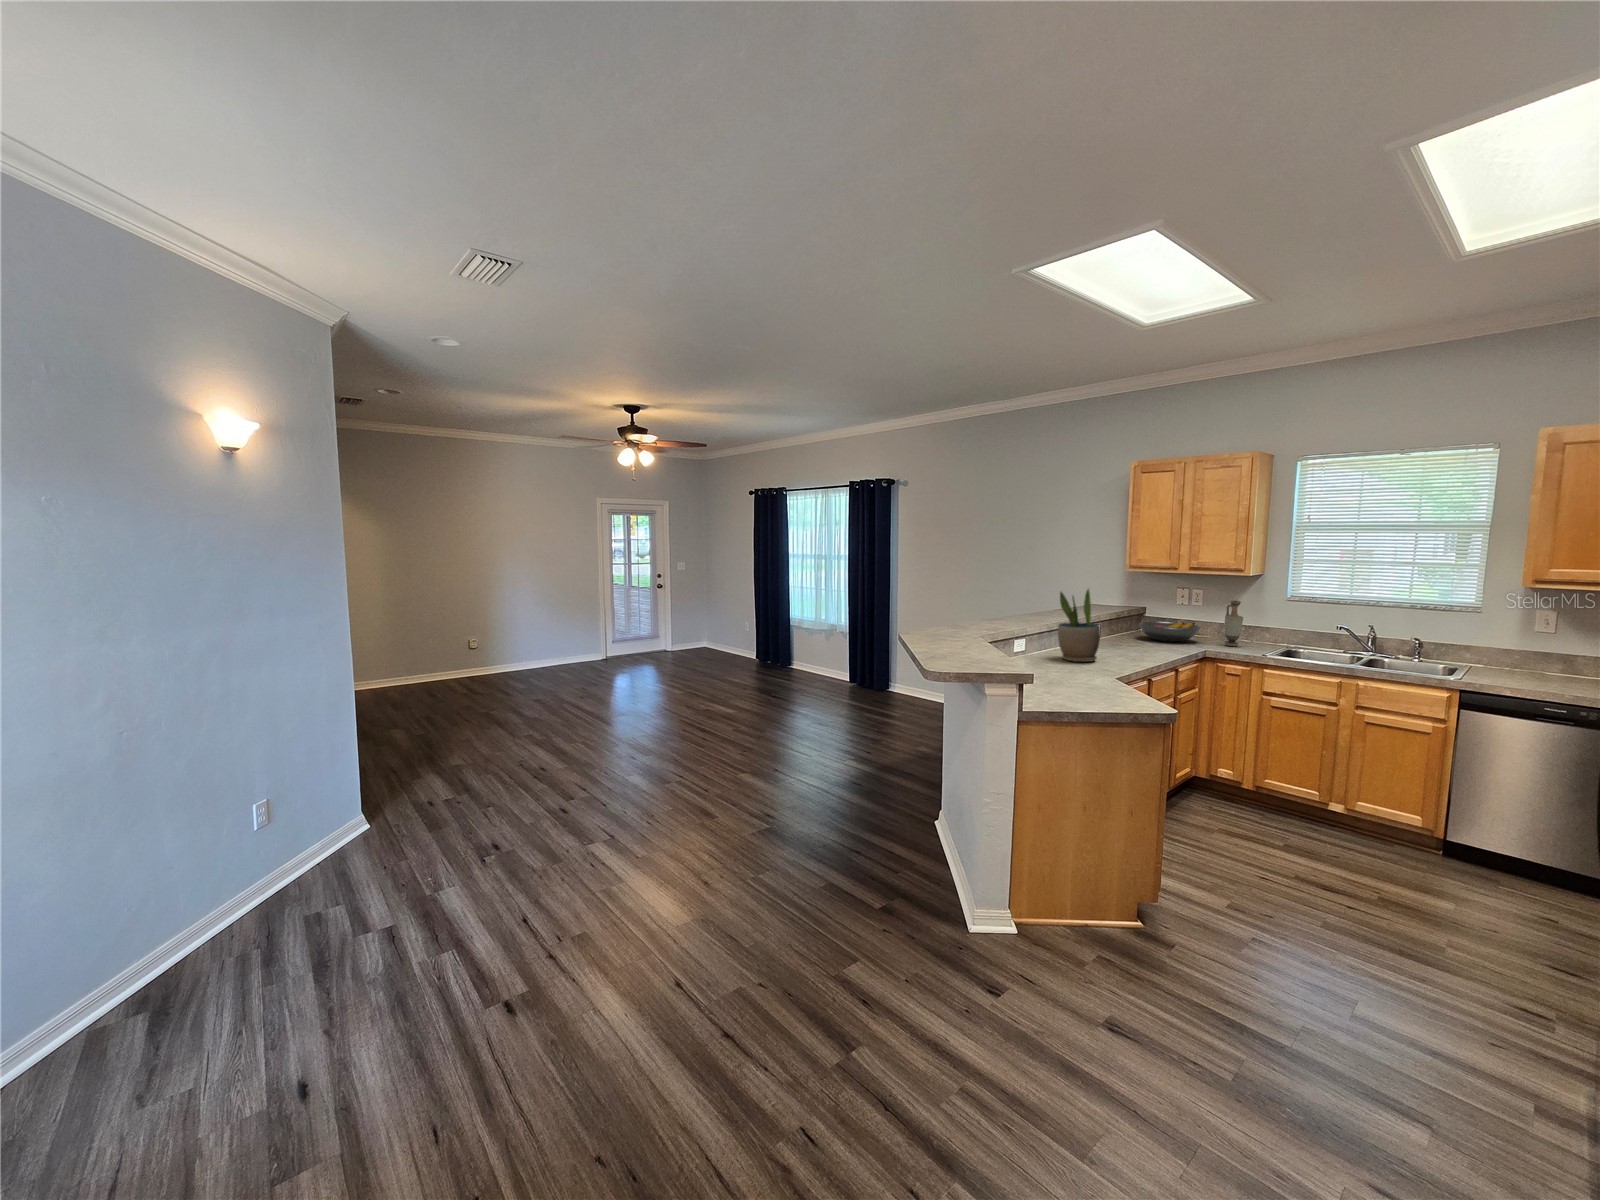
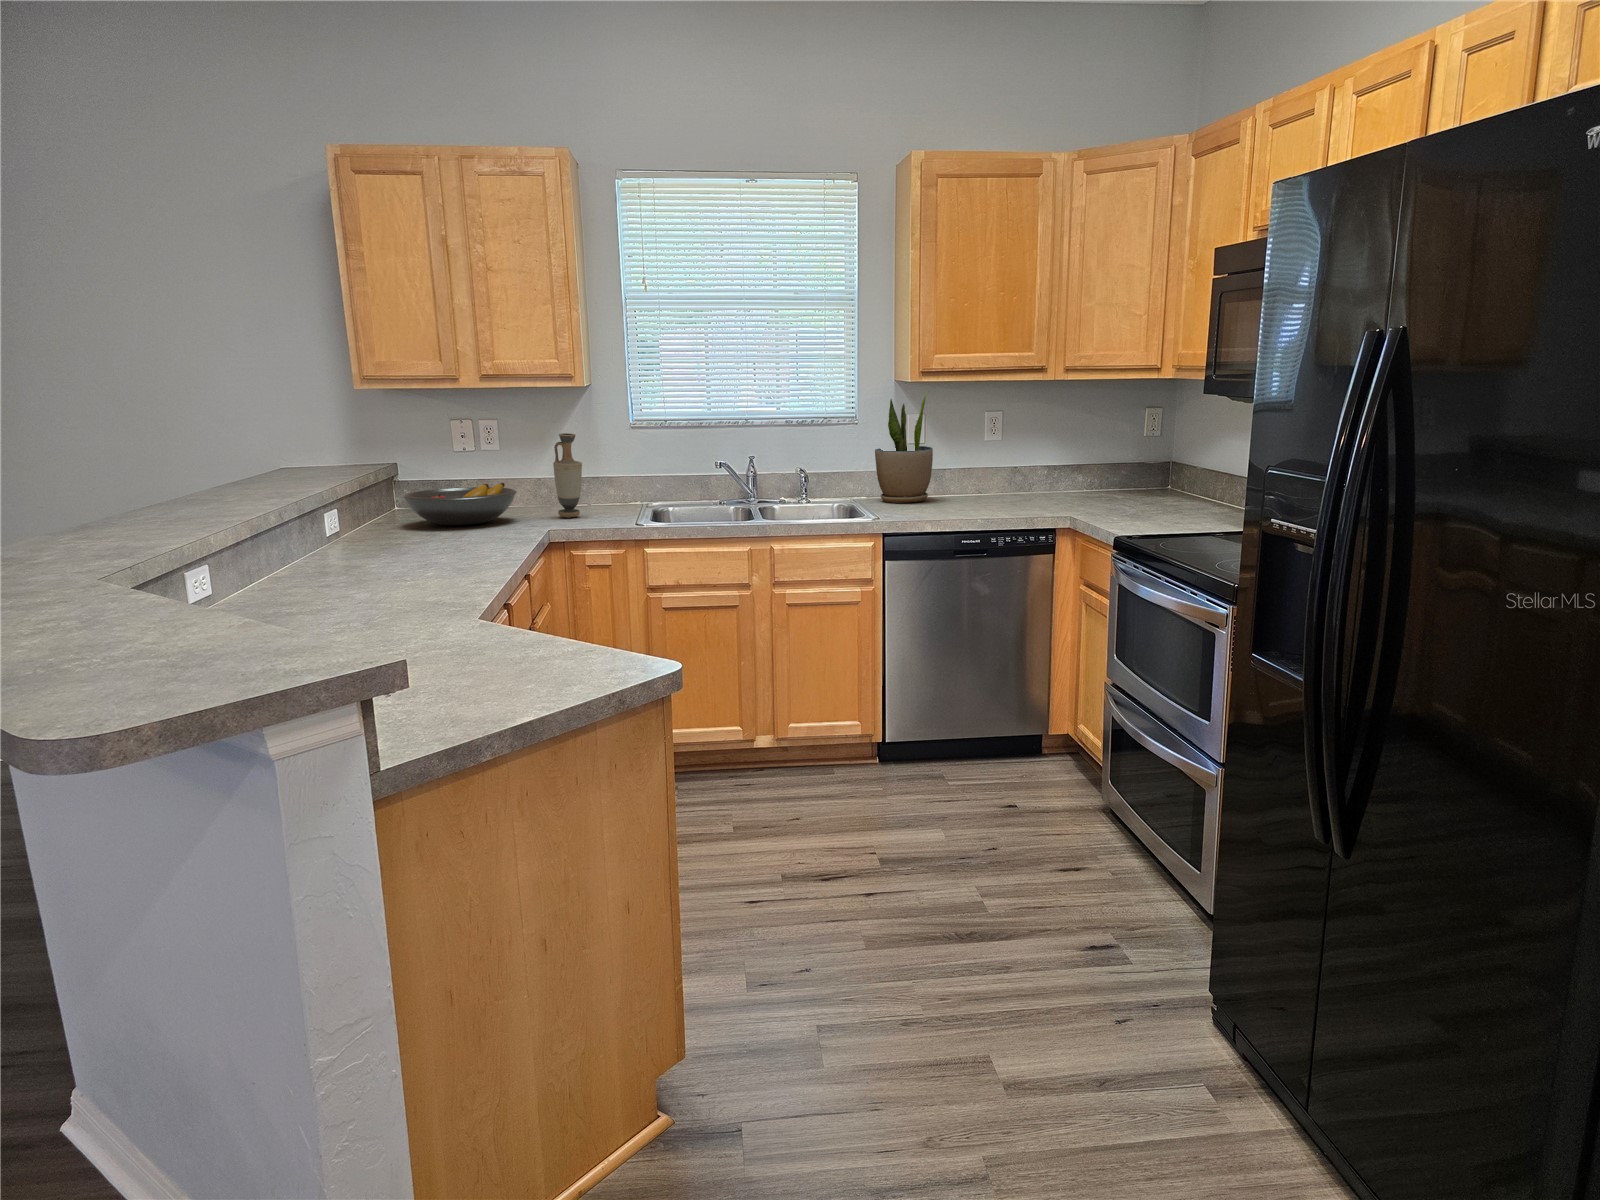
potted plant: present [1058,590,1101,662] -> present [875,391,933,503]

